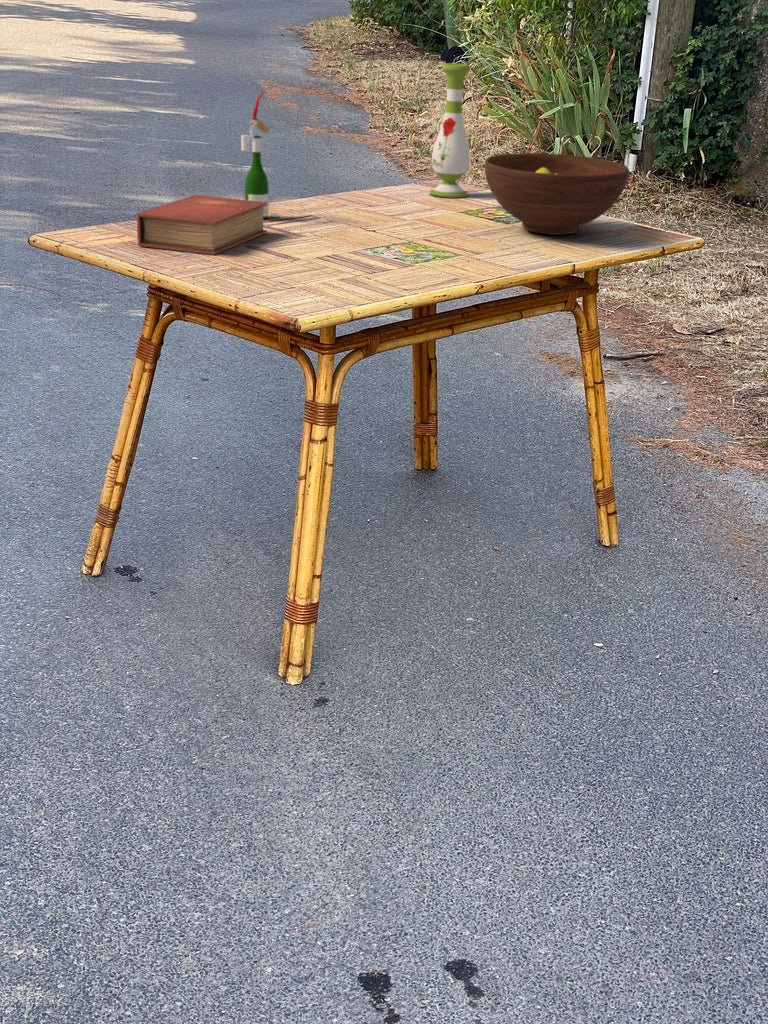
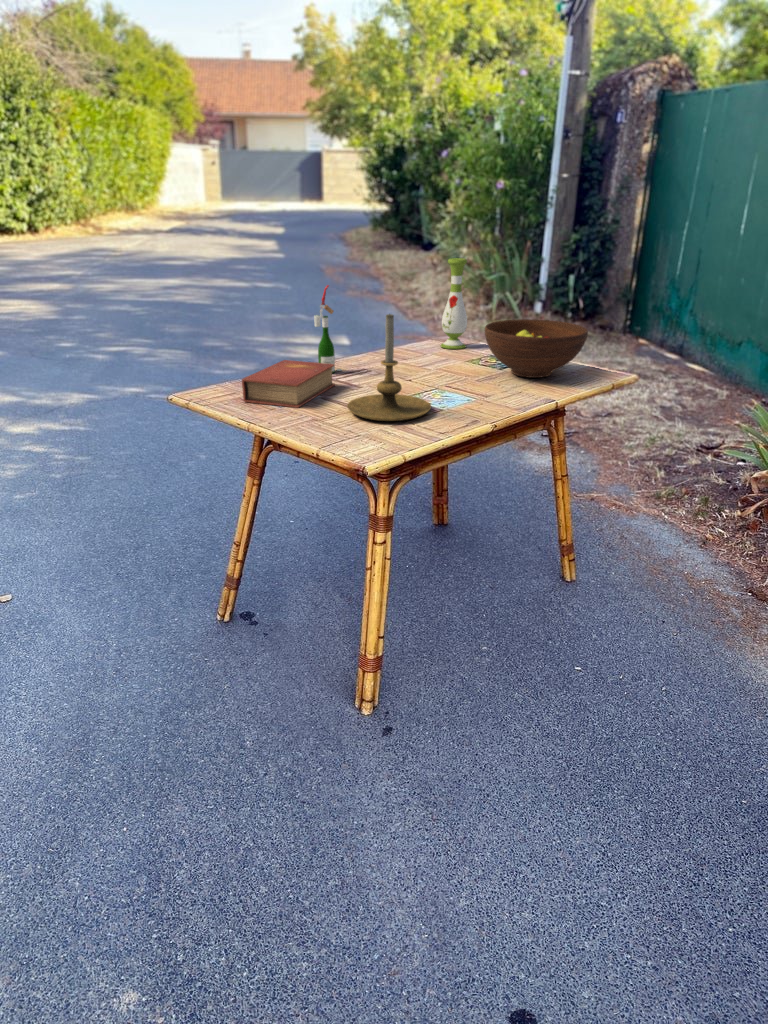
candle holder: none [281,128,396,272] -> present [347,314,431,421]

